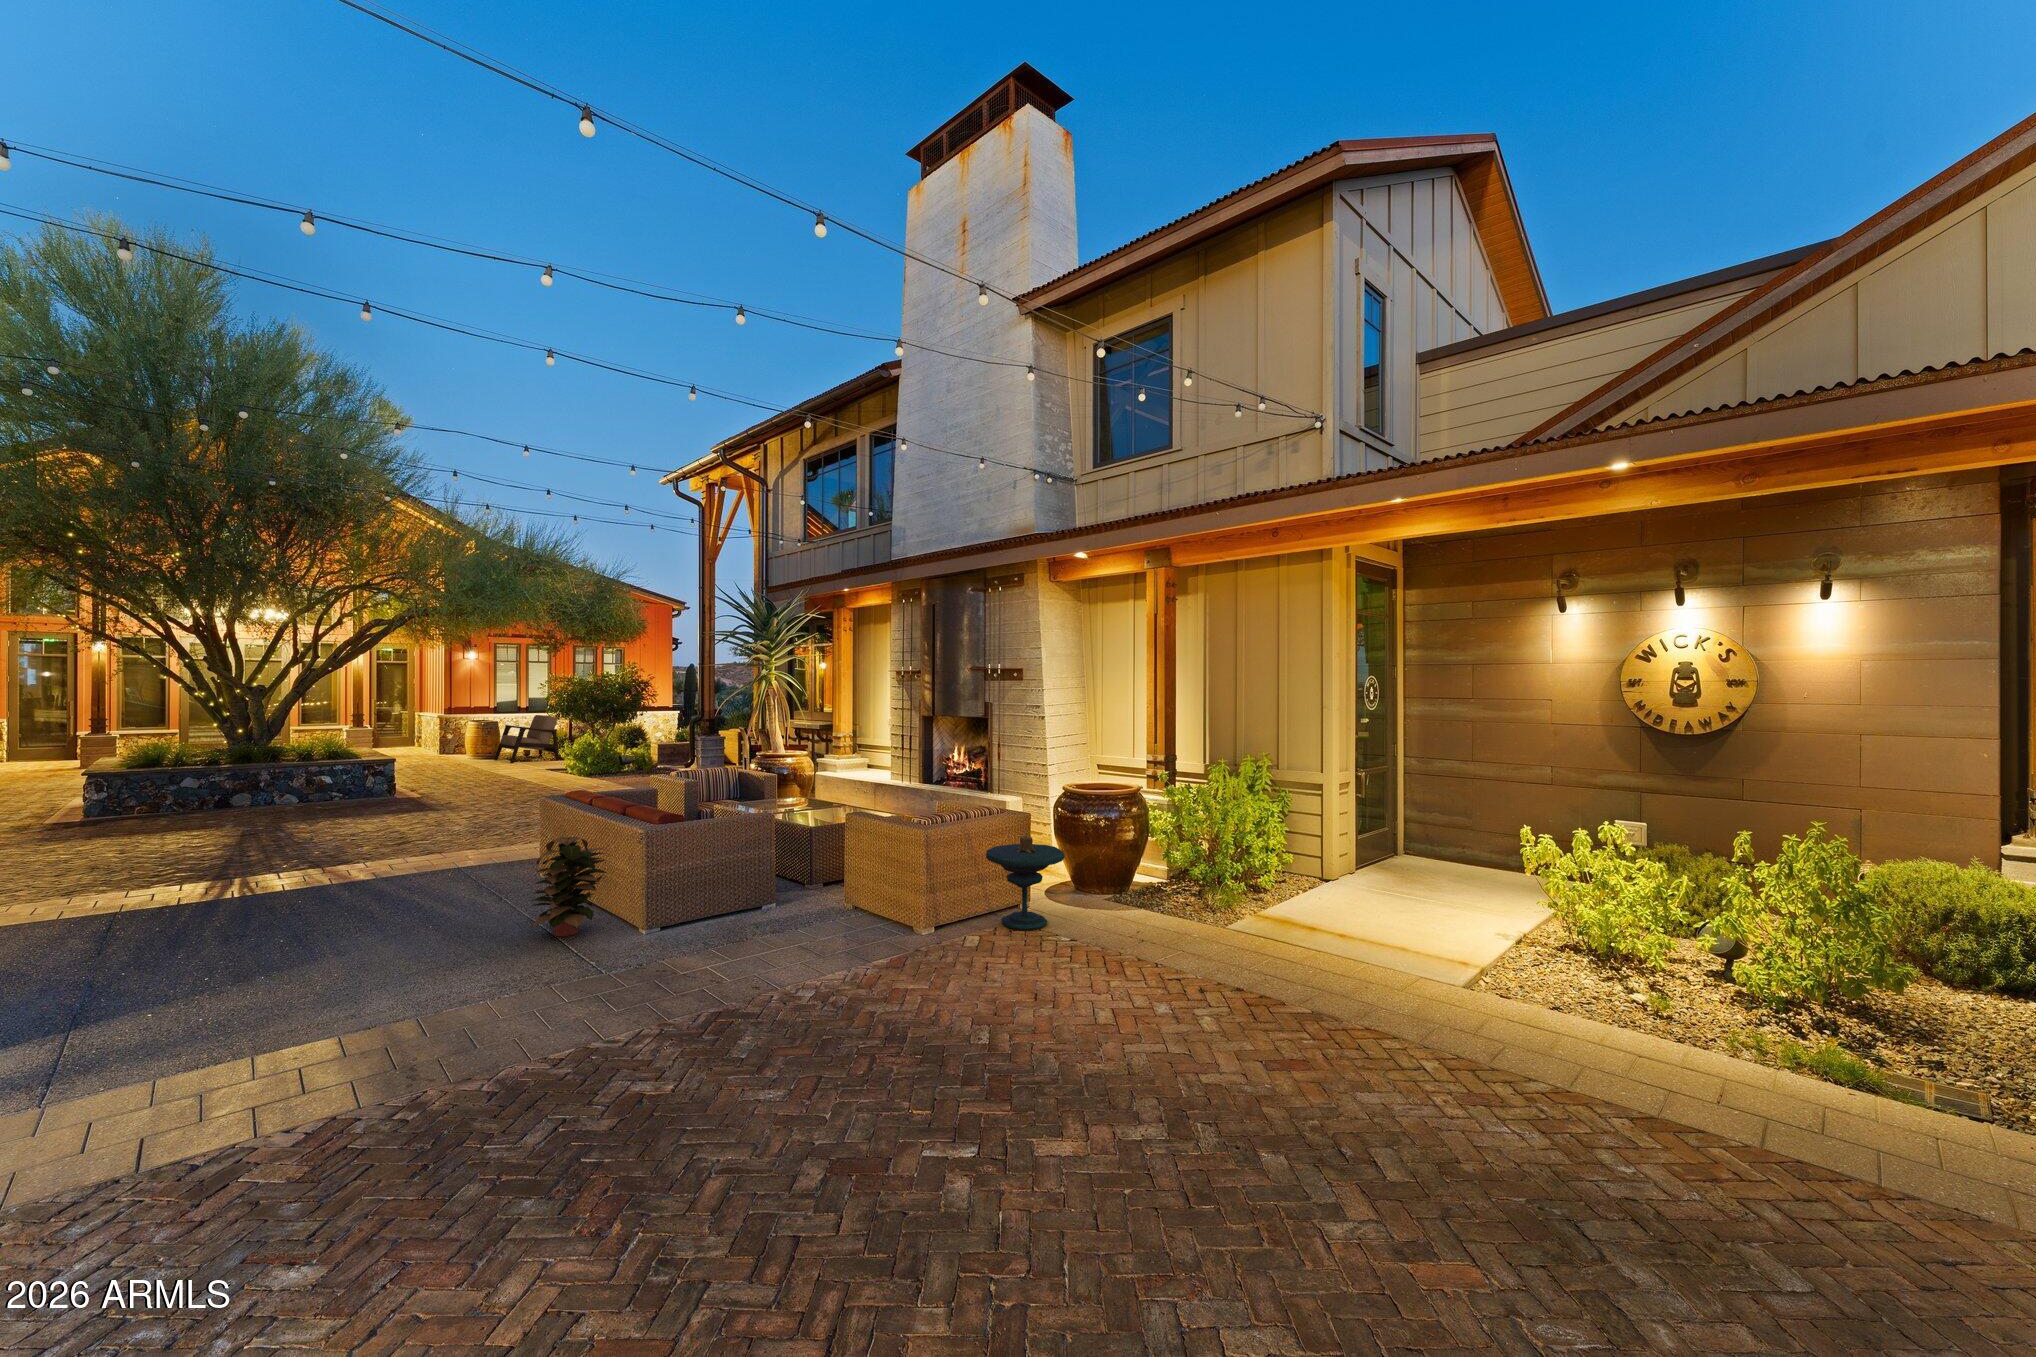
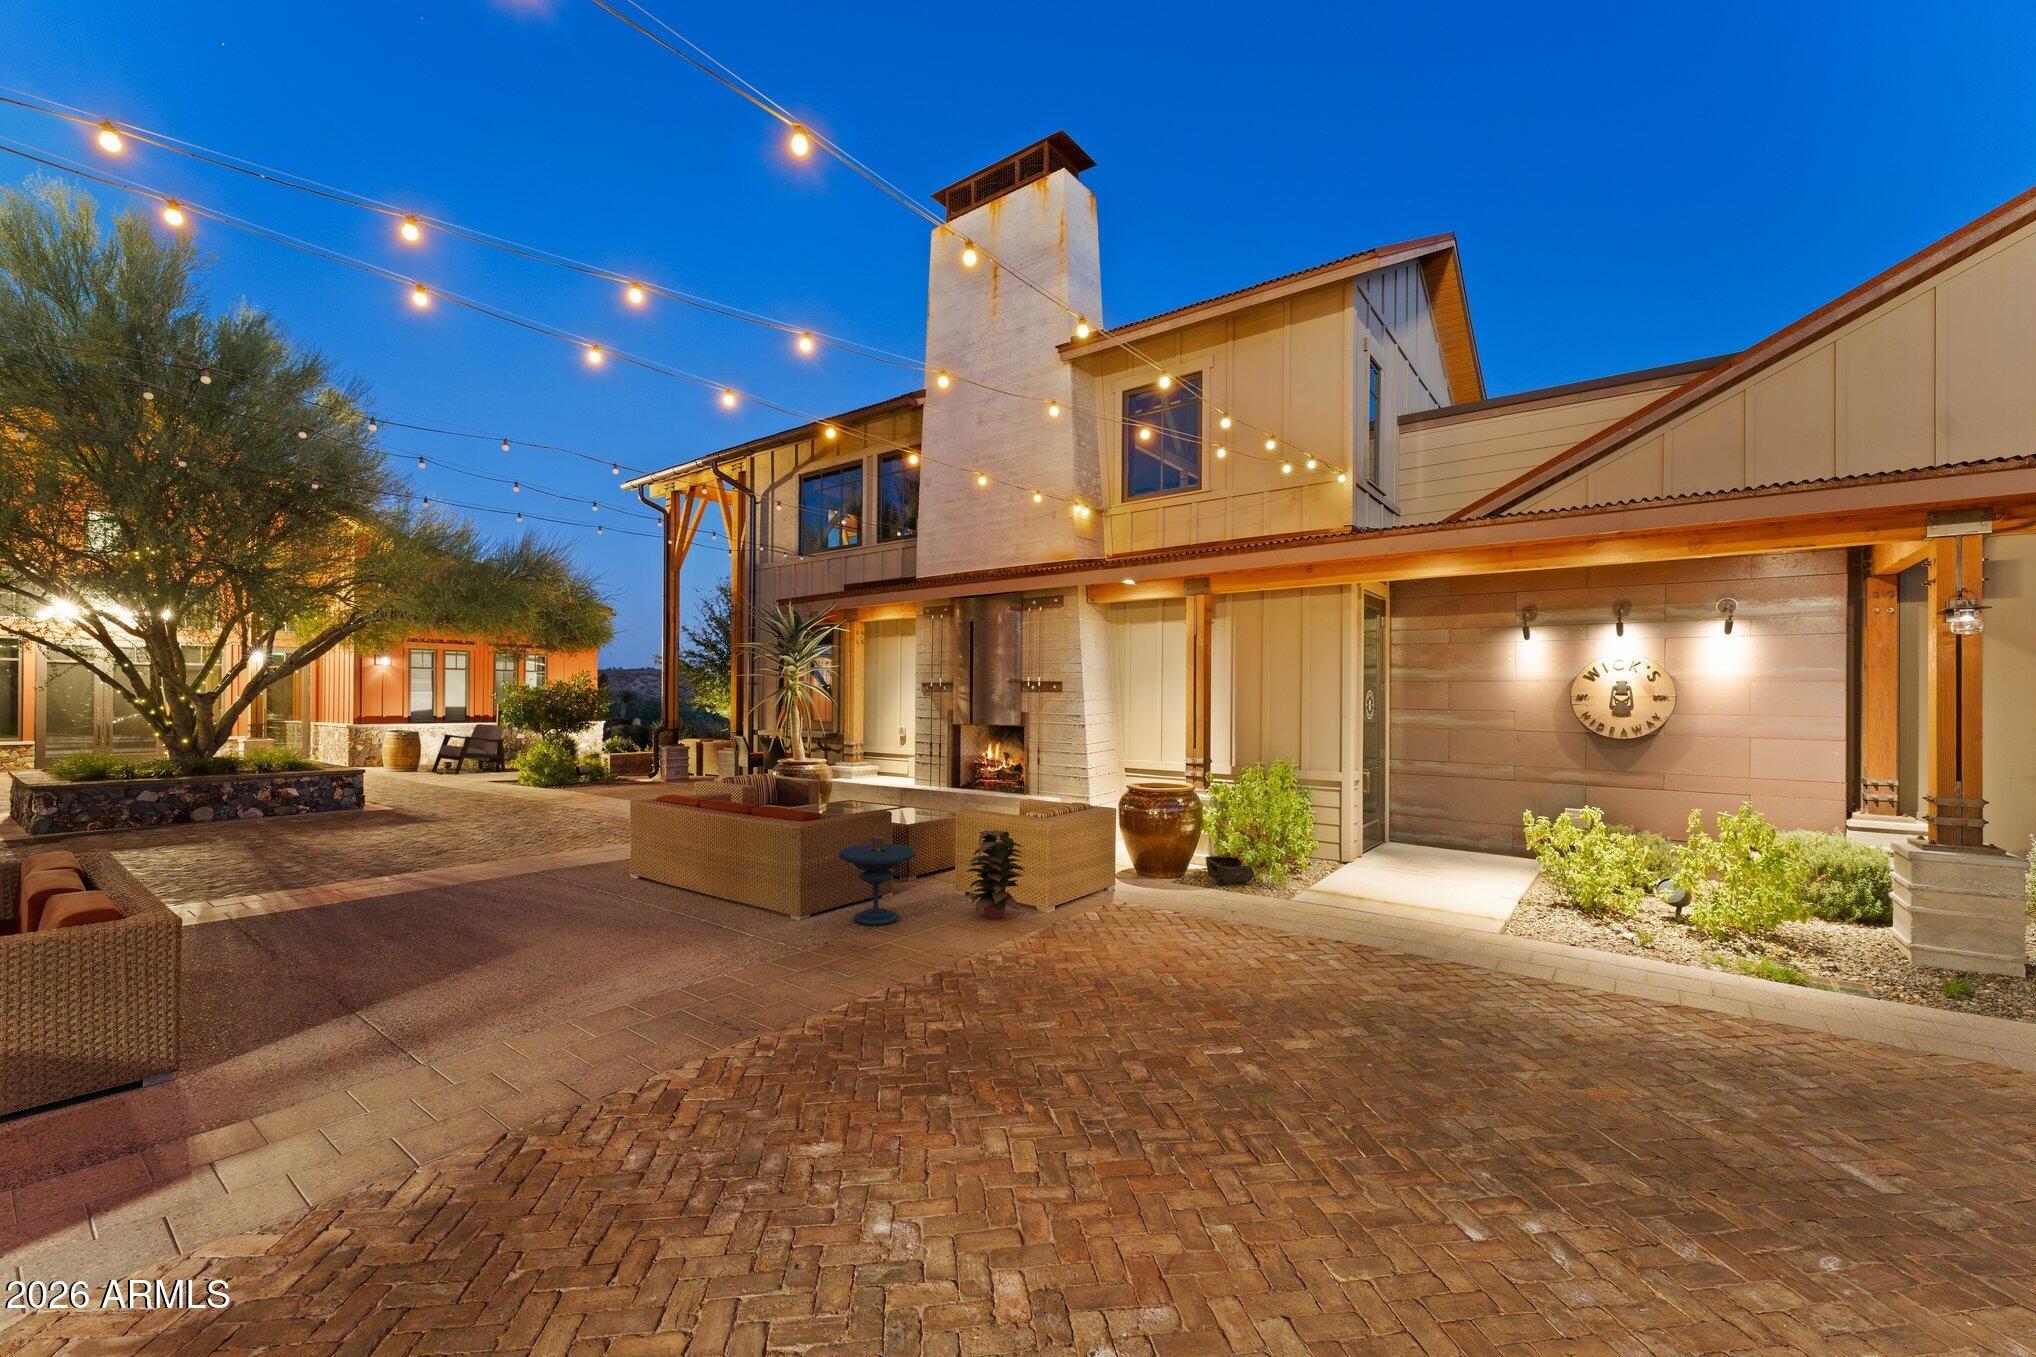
side table: present [986,834,1065,930] -> present [838,834,916,925]
decorative plant: present [529,836,606,936] -> present [966,830,1024,918]
woven basket: none [1142,869,1206,904] -> present [1205,856,1254,884]

